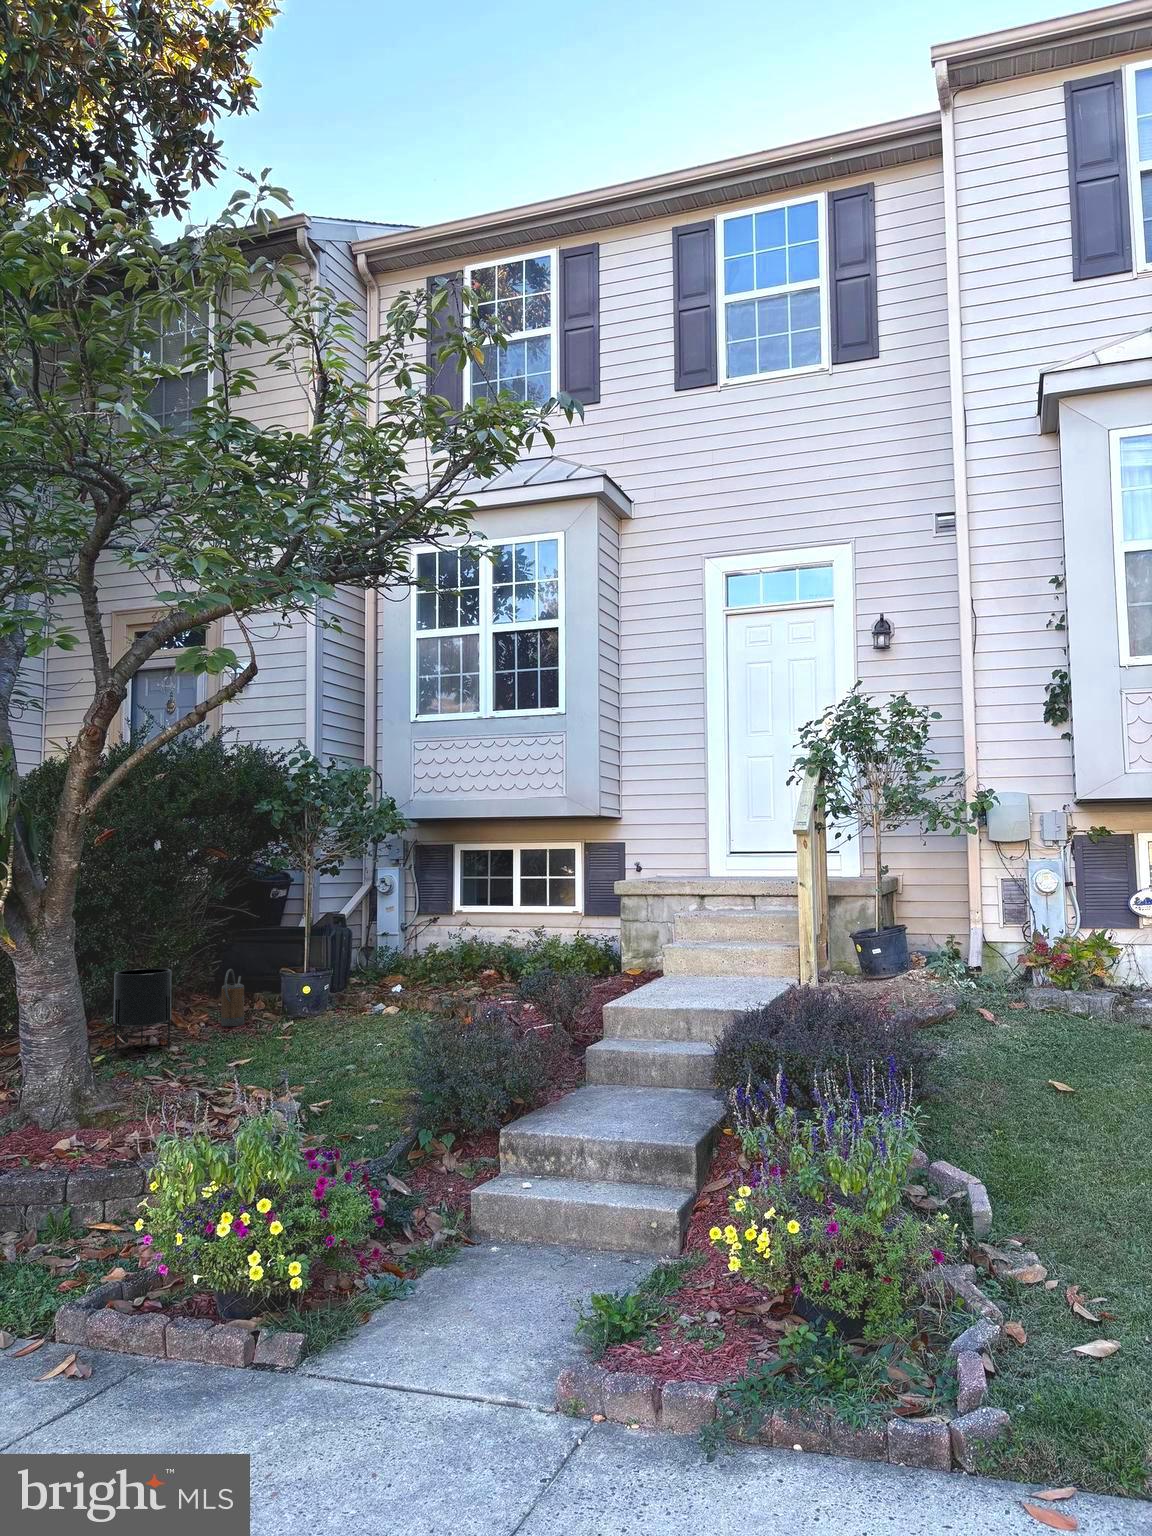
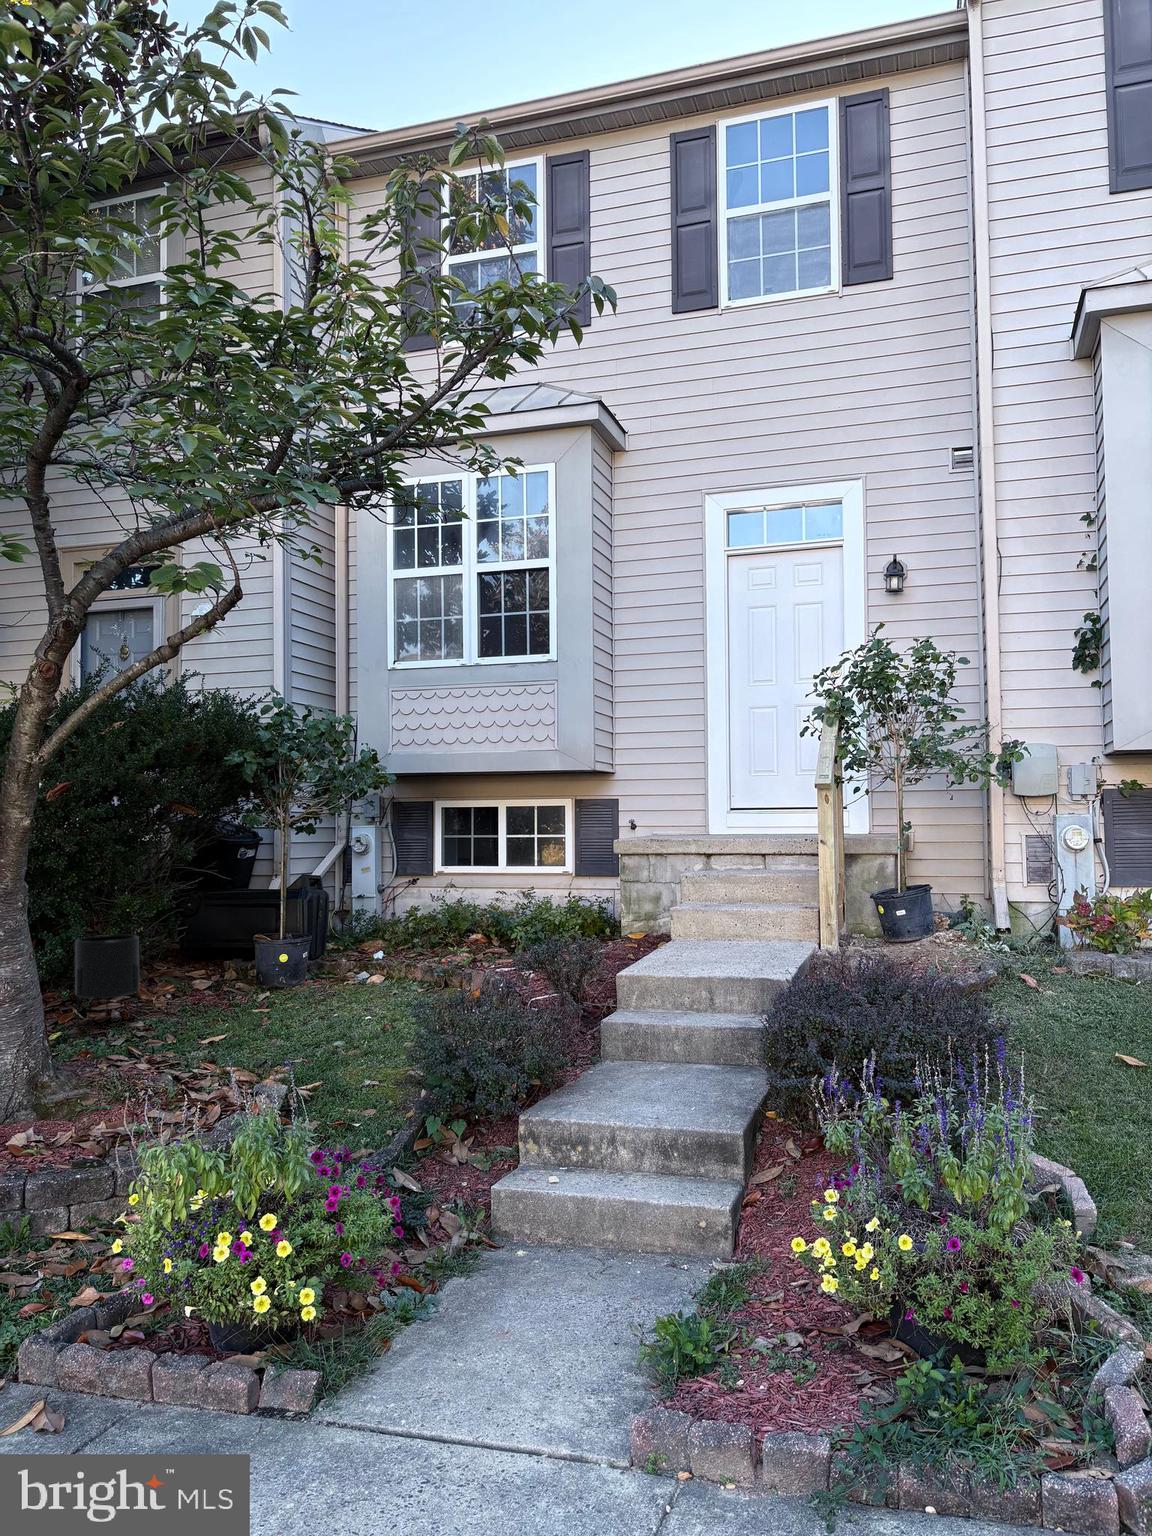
watering can: present [221,969,244,1026] -> none [193,934,219,996]

